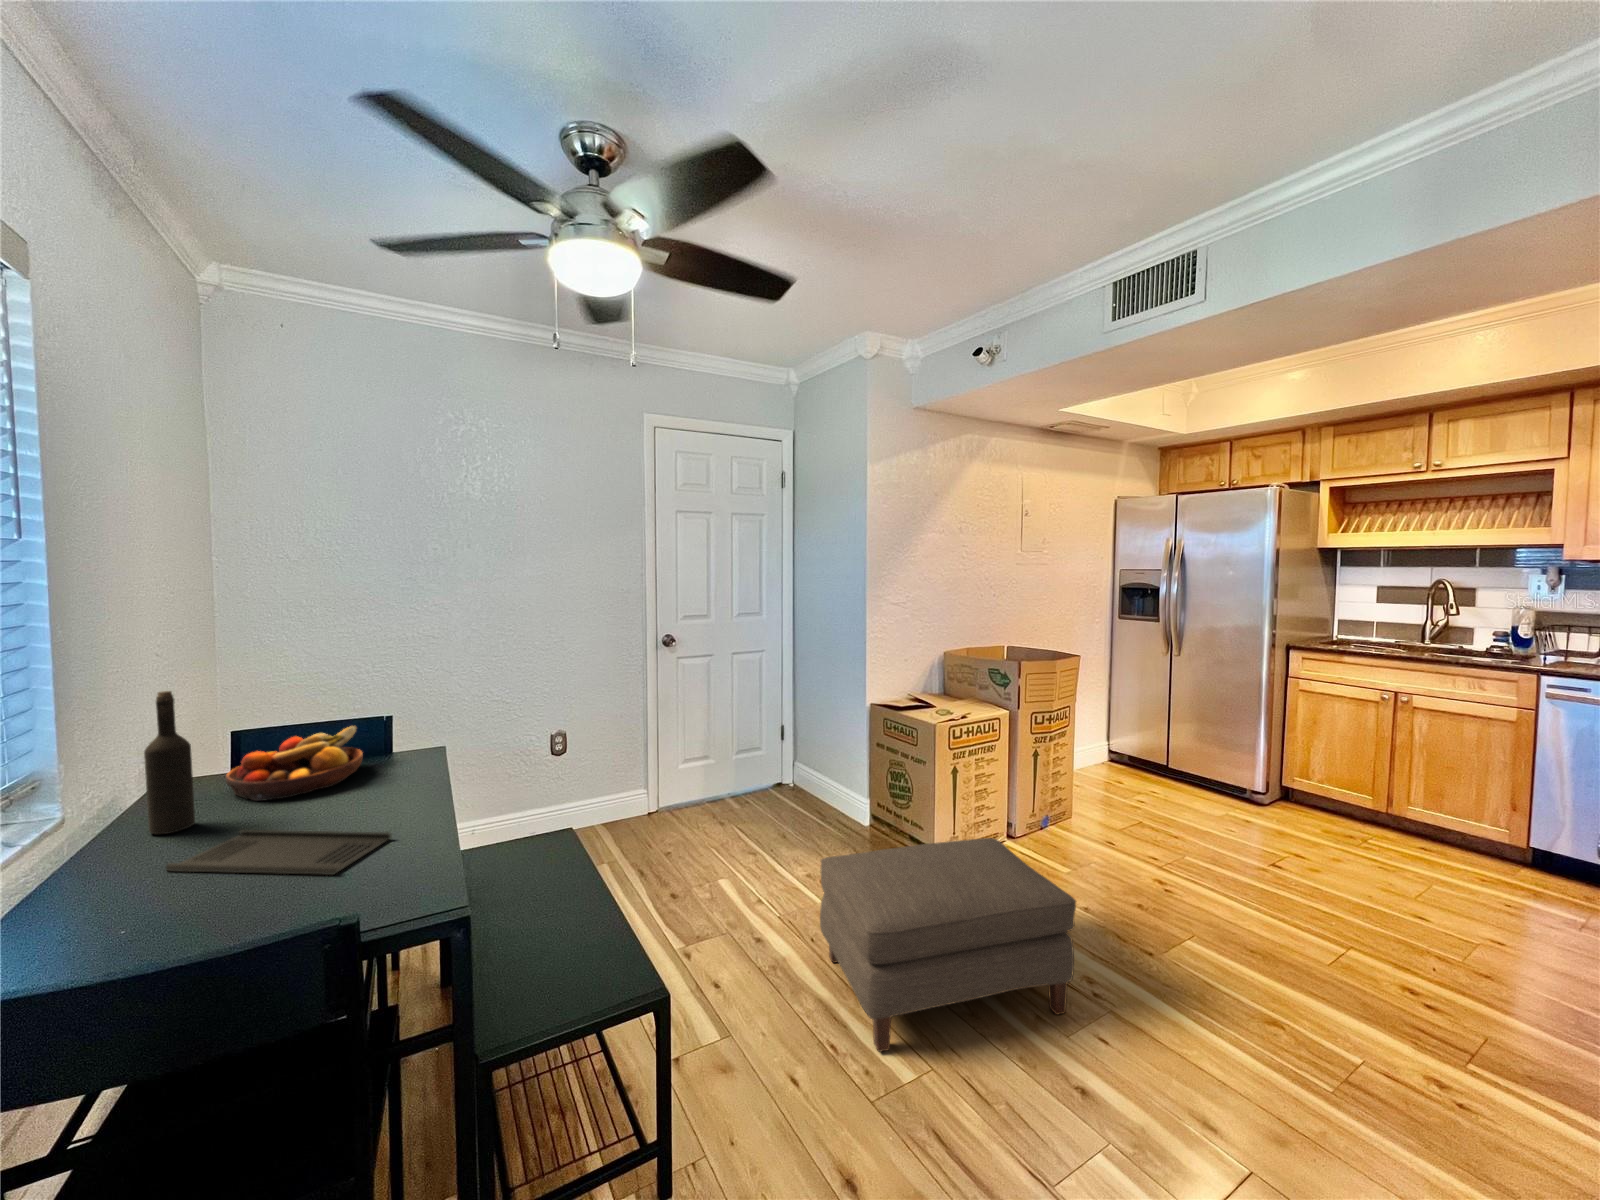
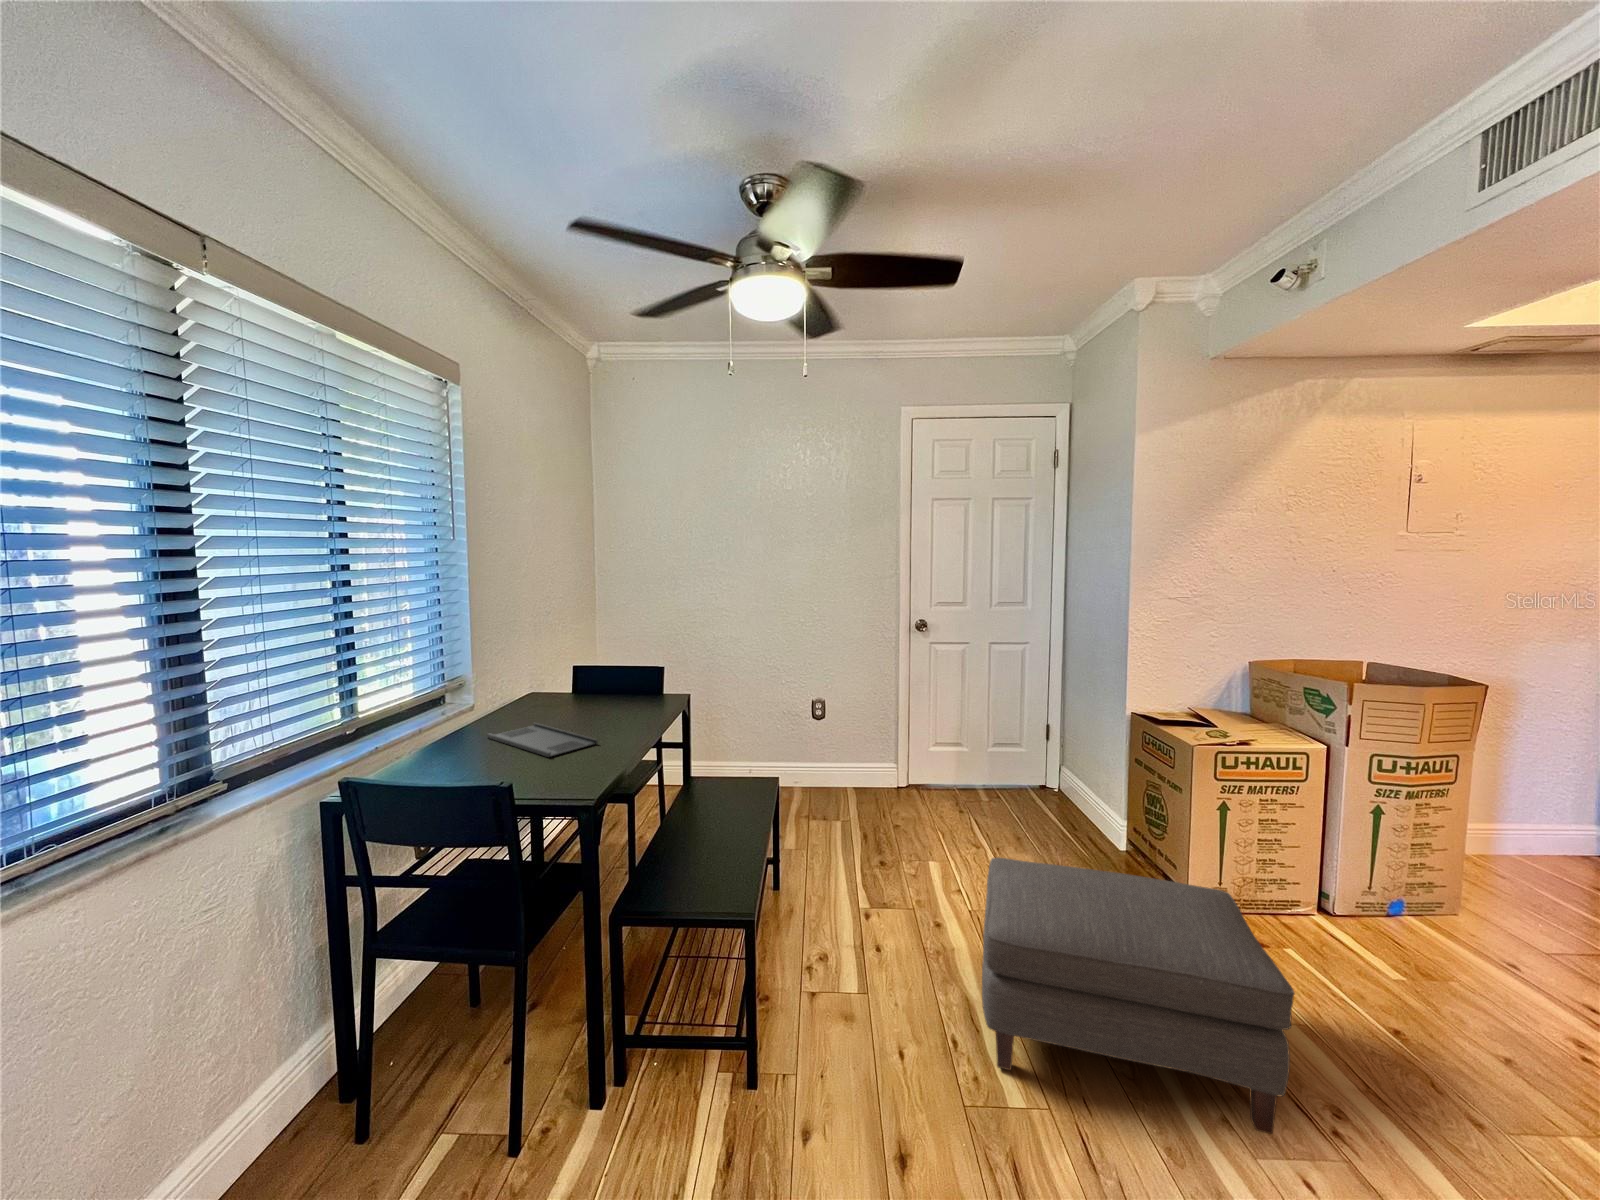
wine bottle: present [144,691,195,834] -> none [499,629,524,718]
fruit bowl: present [226,726,363,801] -> none [551,668,633,710]

